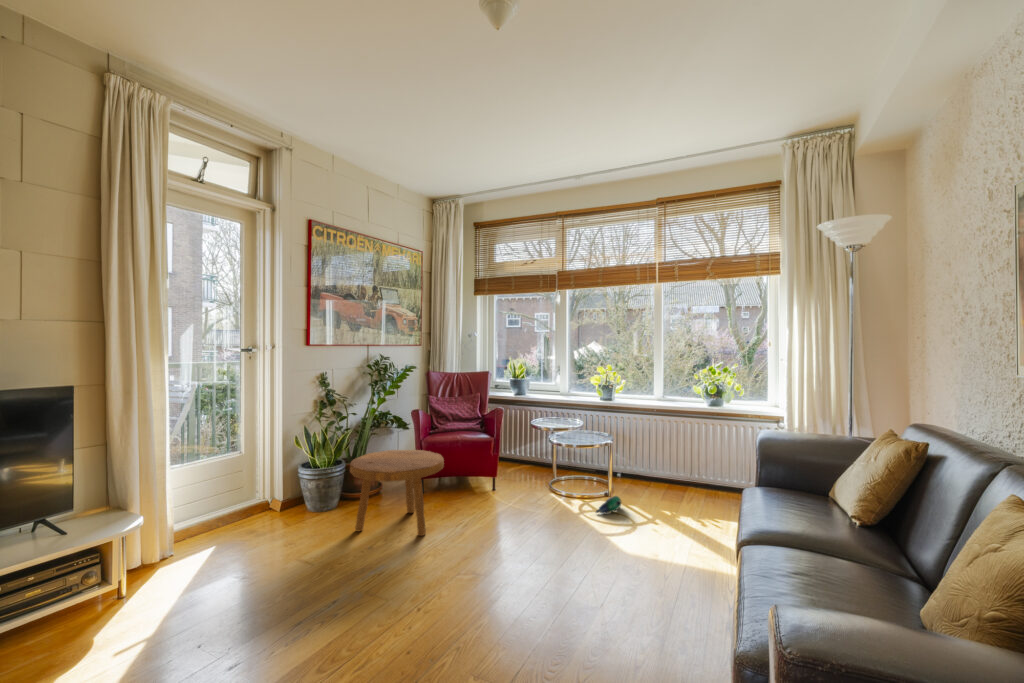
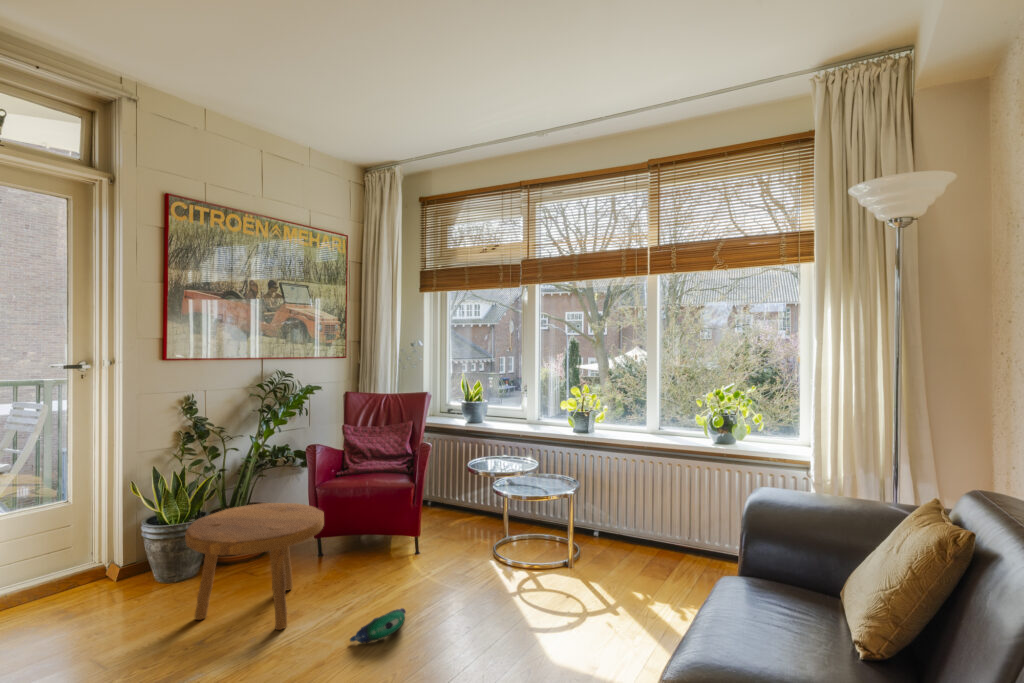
plush toy: present [596,496,621,513] -> present [350,608,406,643]

